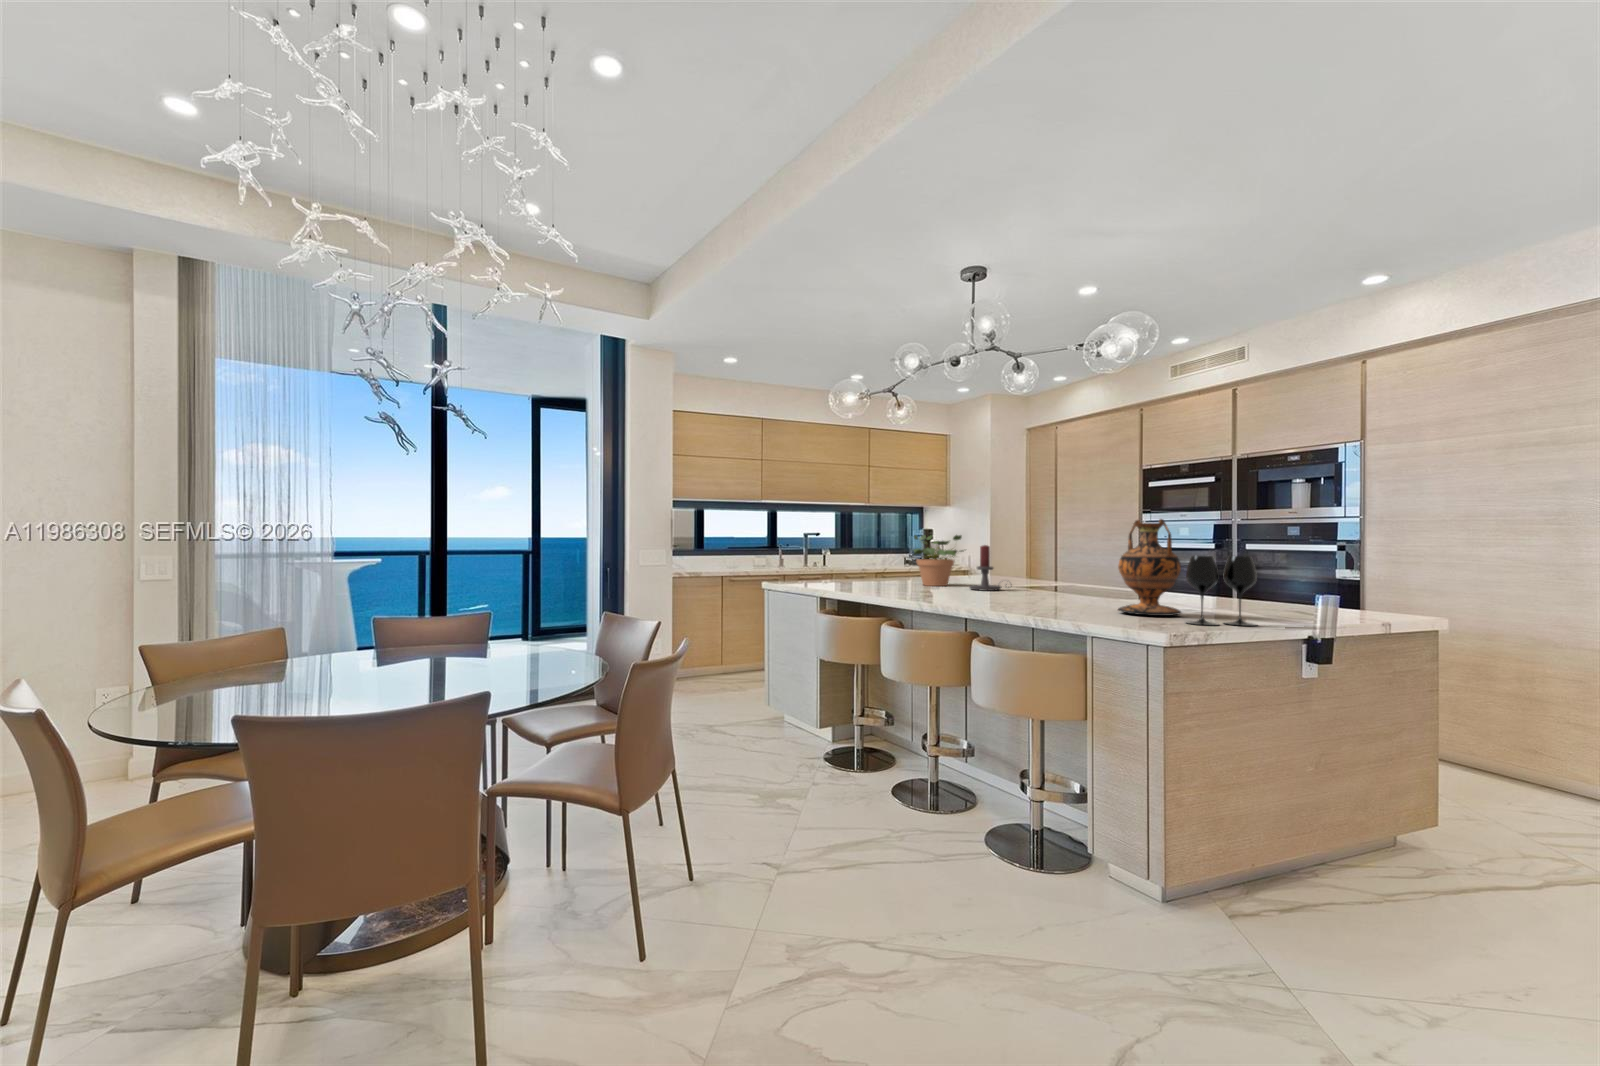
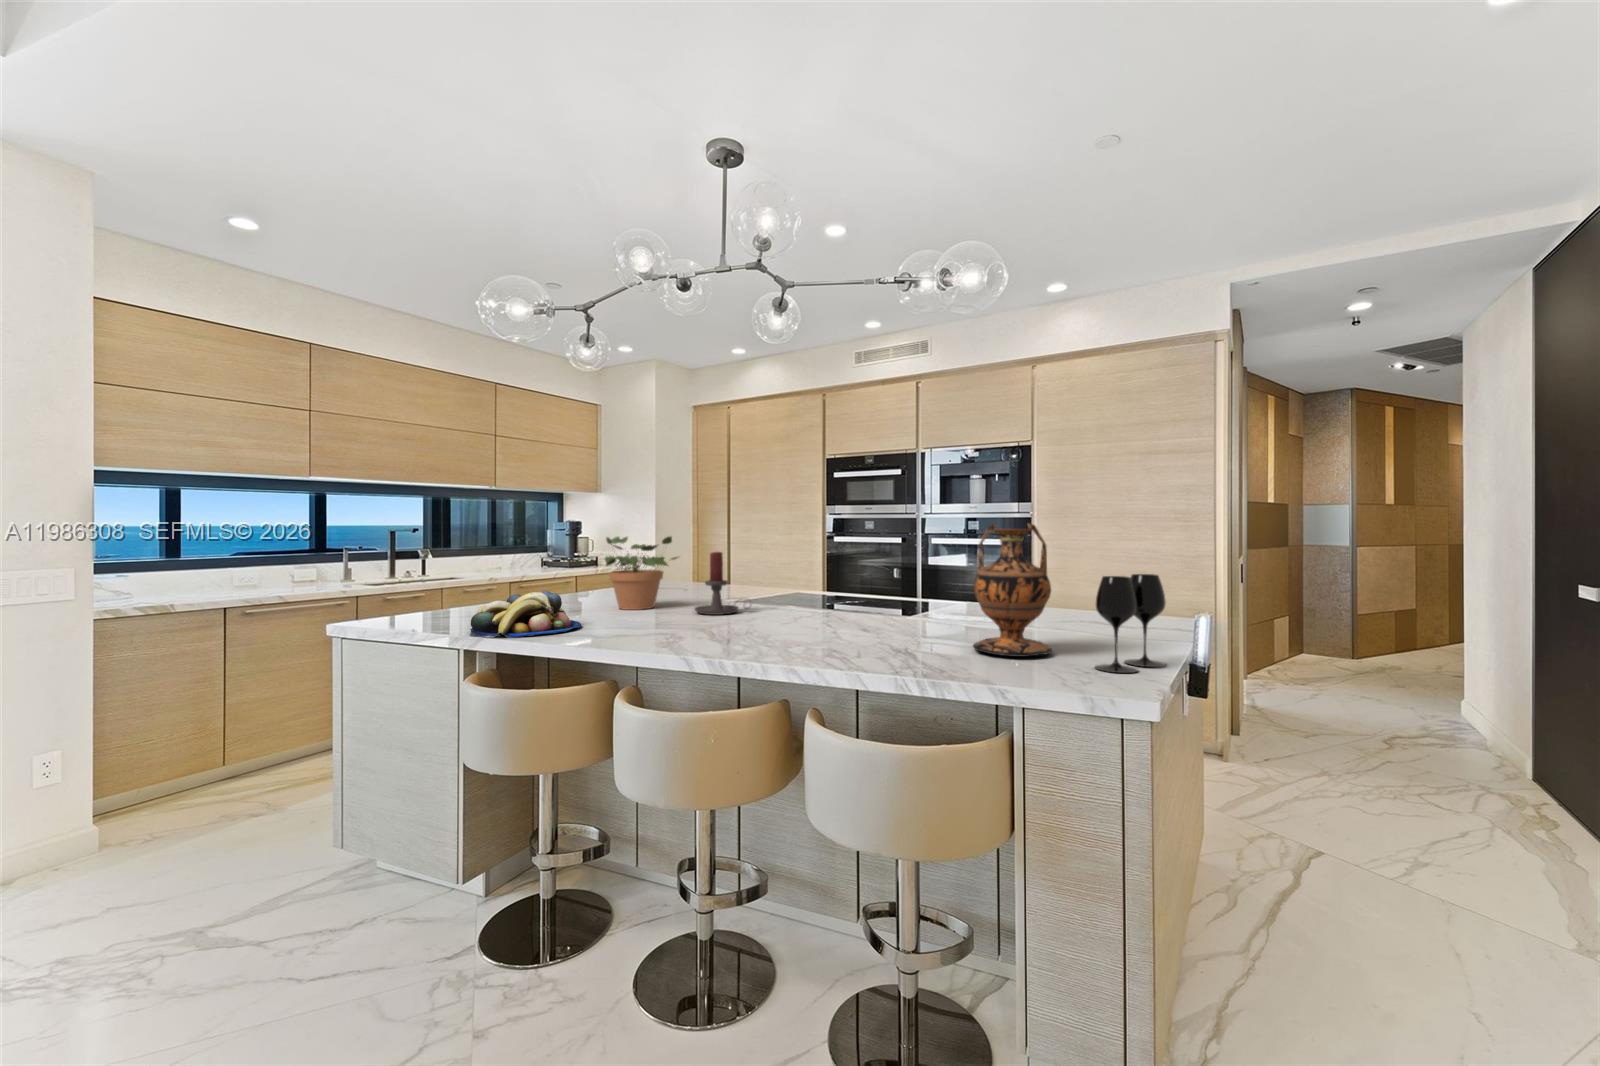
fruit bowl: none [821,566,886,591] -> present [470,591,582,638]

